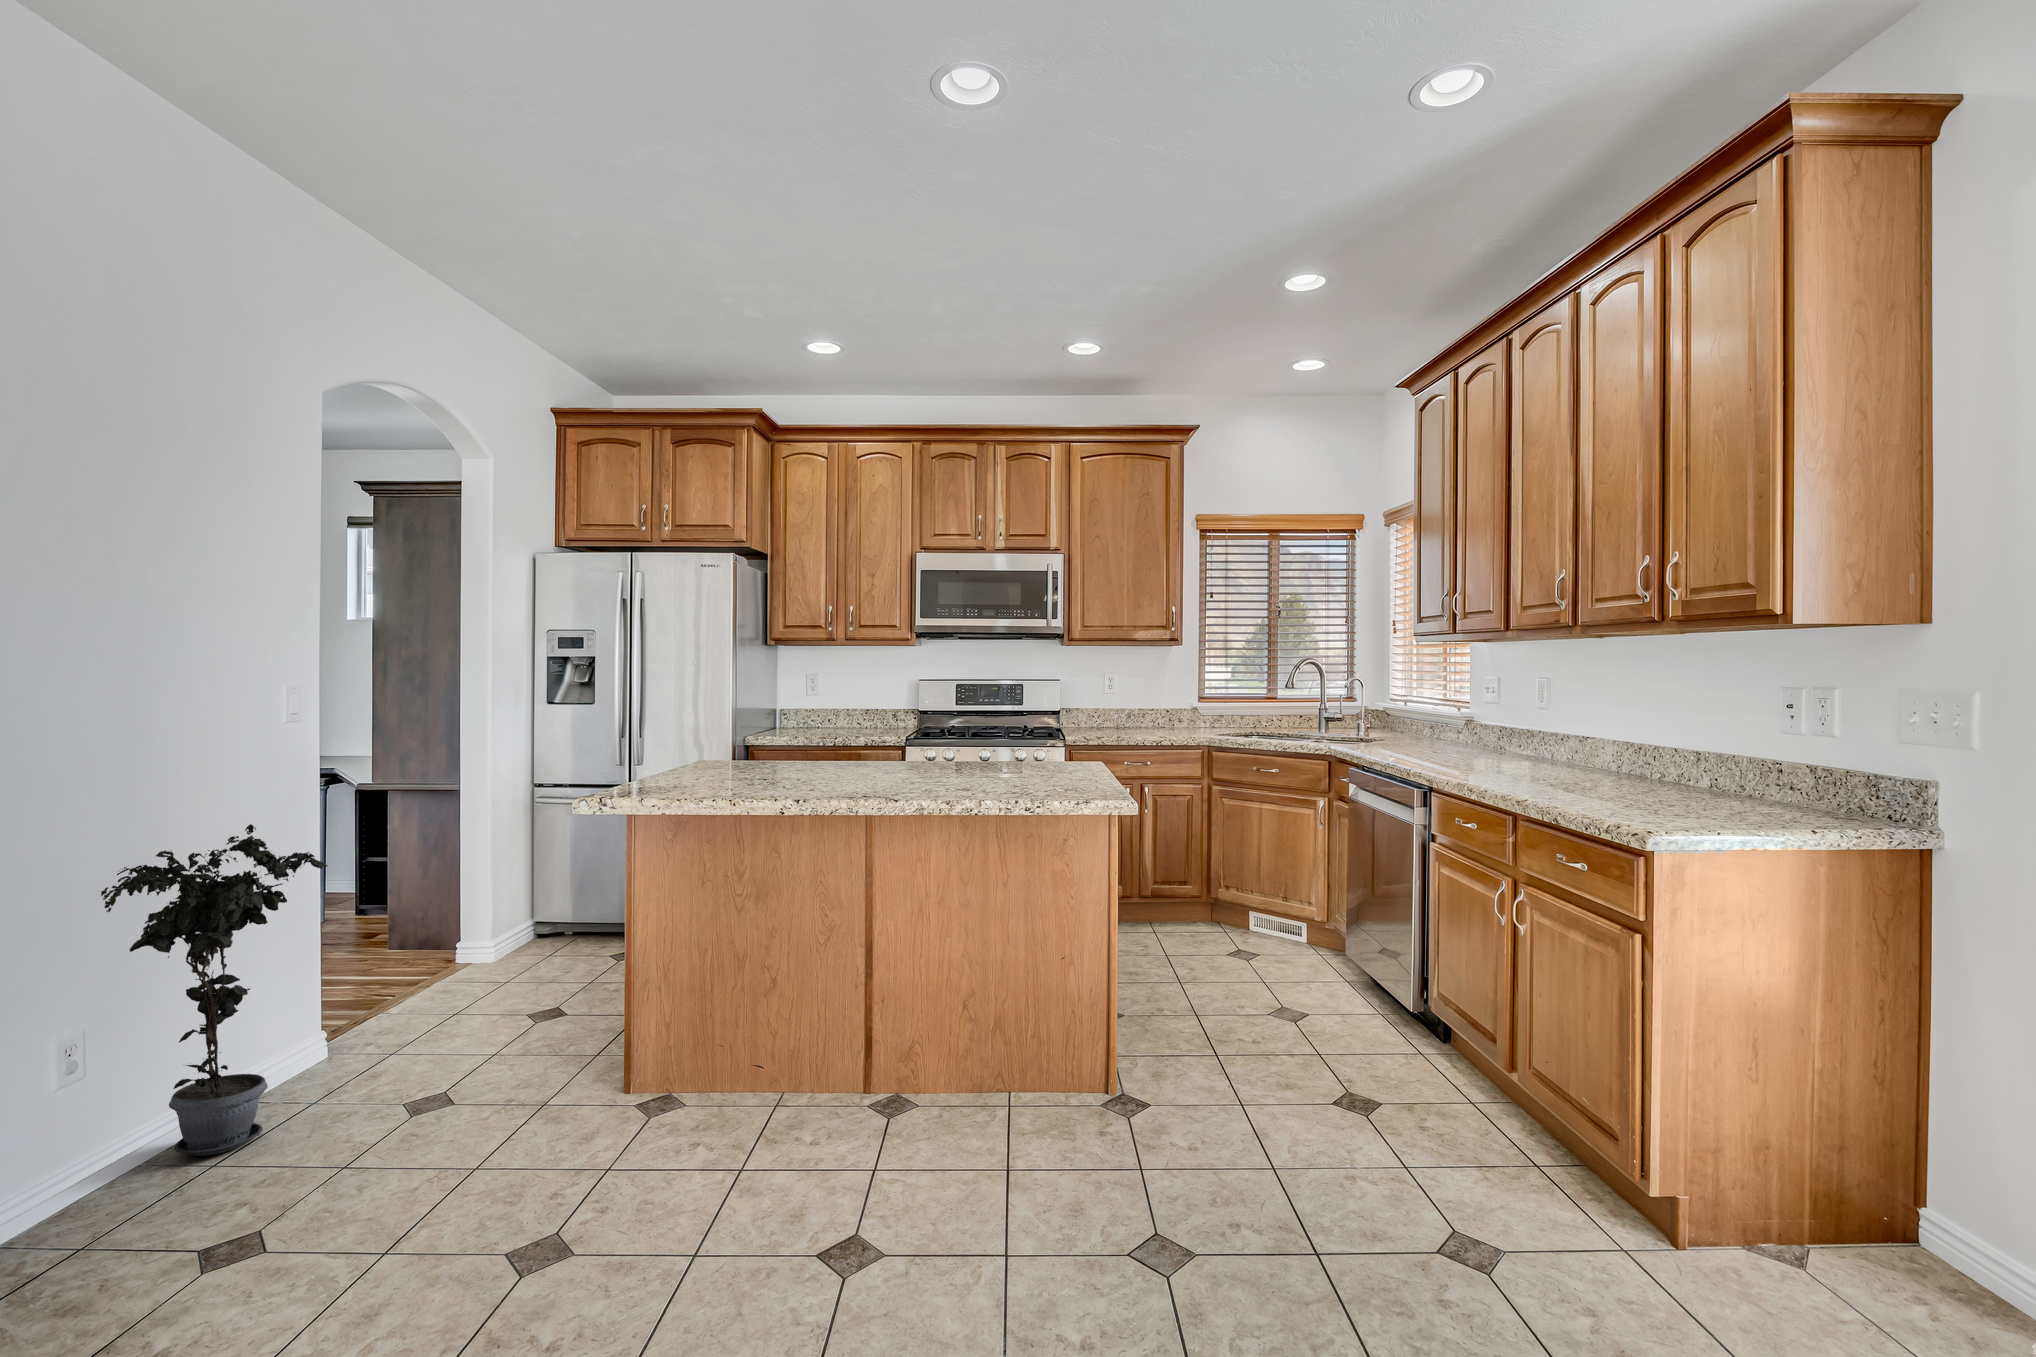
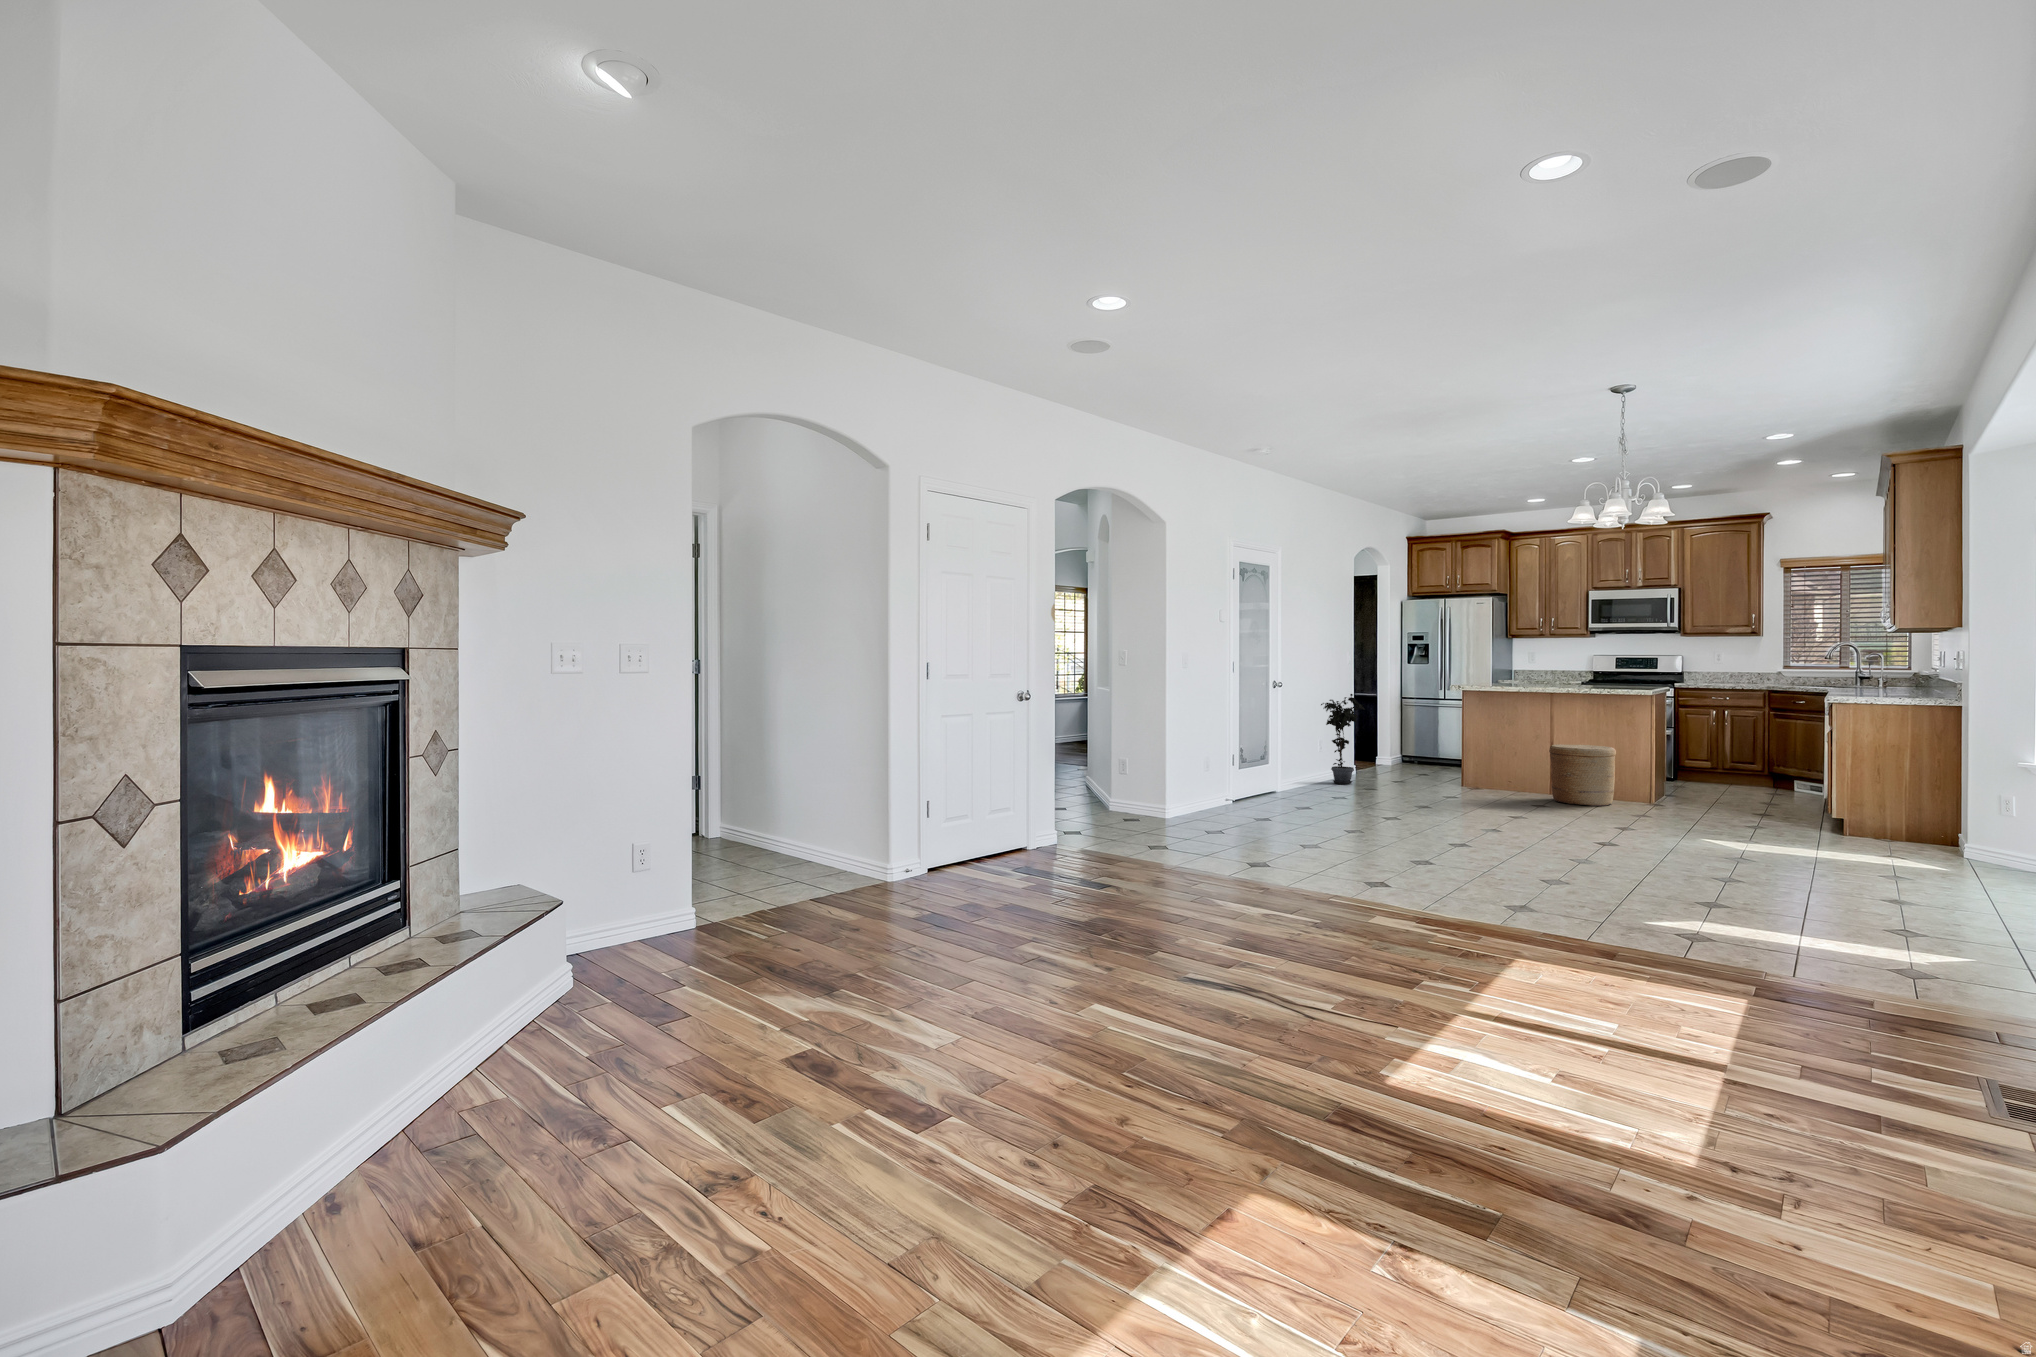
woven basket: none [873,938,1045,1155] -> present [1549,744,1616,806]

